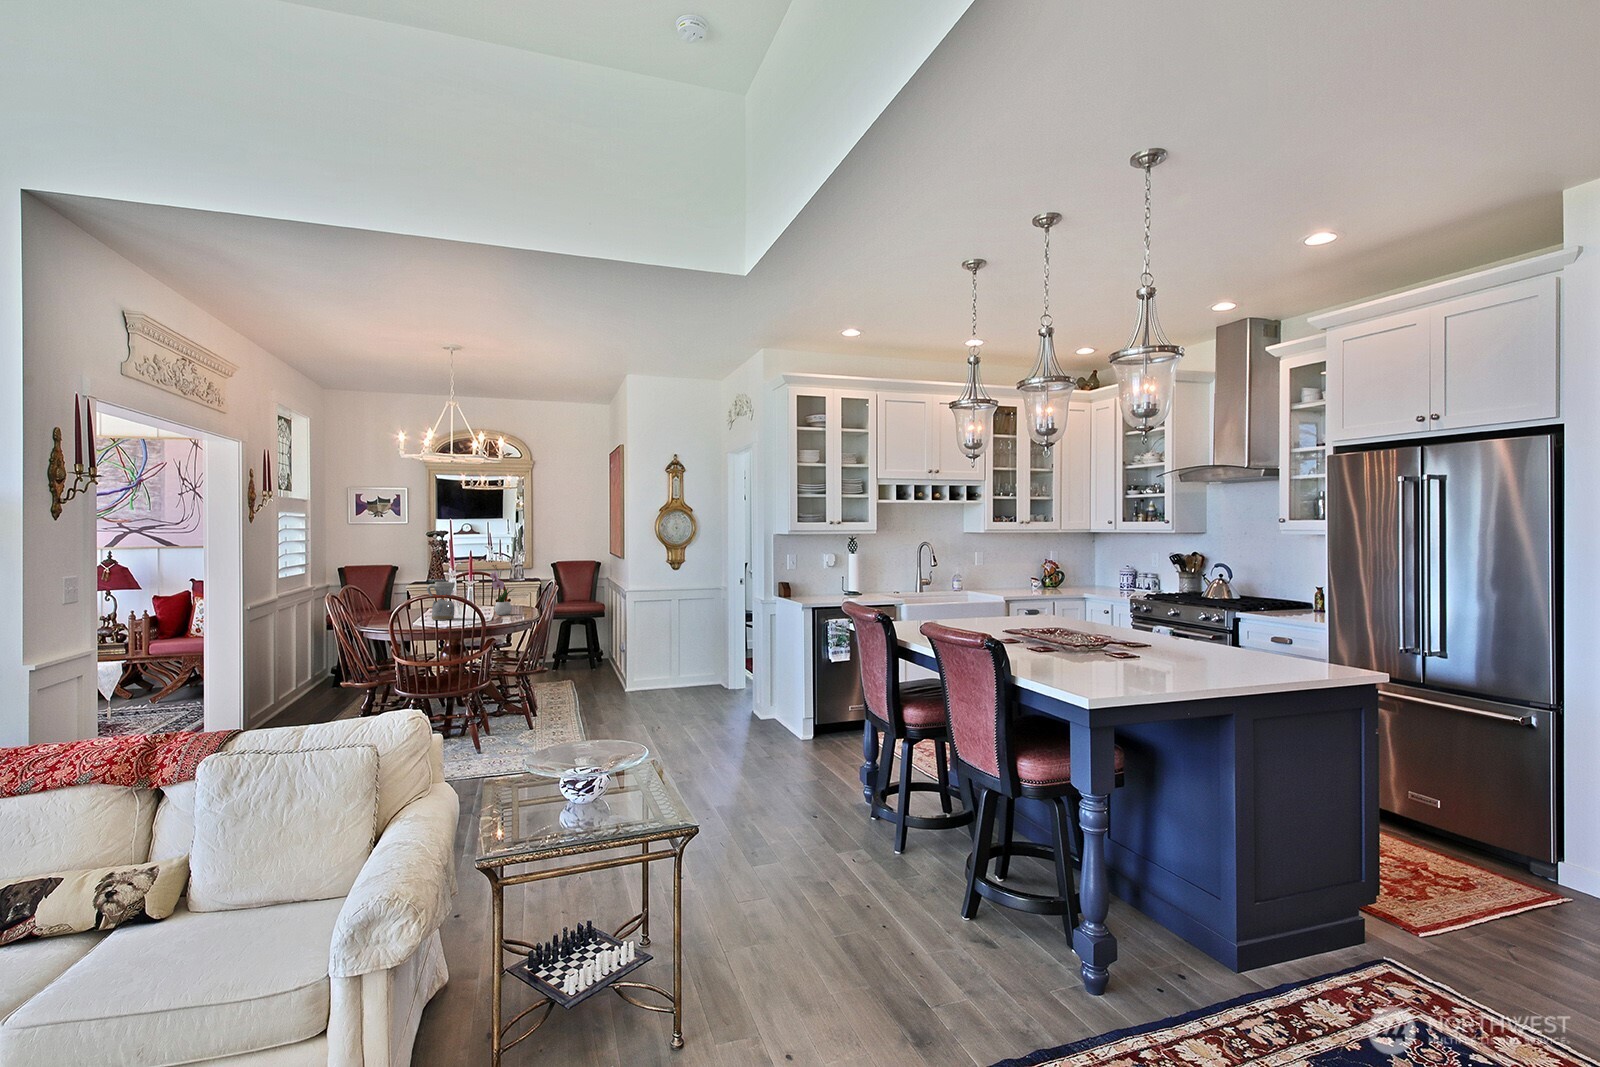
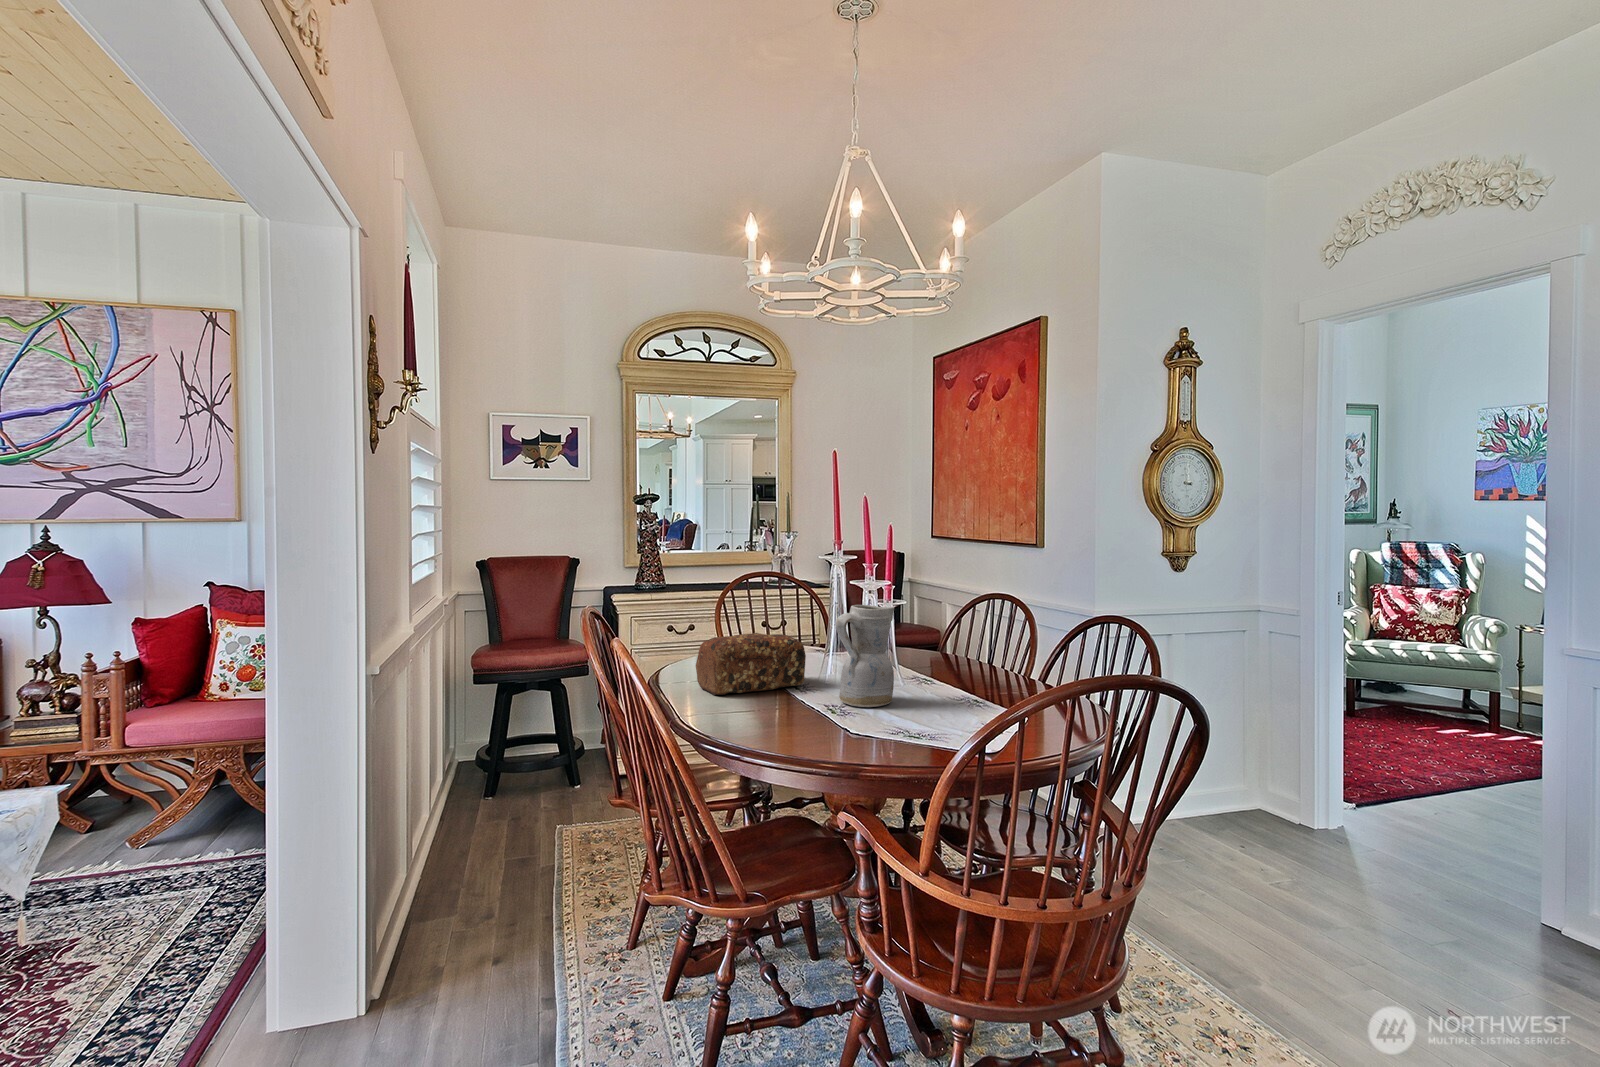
flower arrangement: present [490,565,514,615] -> none [939,561,987,683]
bread loaf: none [386,595,432,618] -> present [696,633,806,695]

